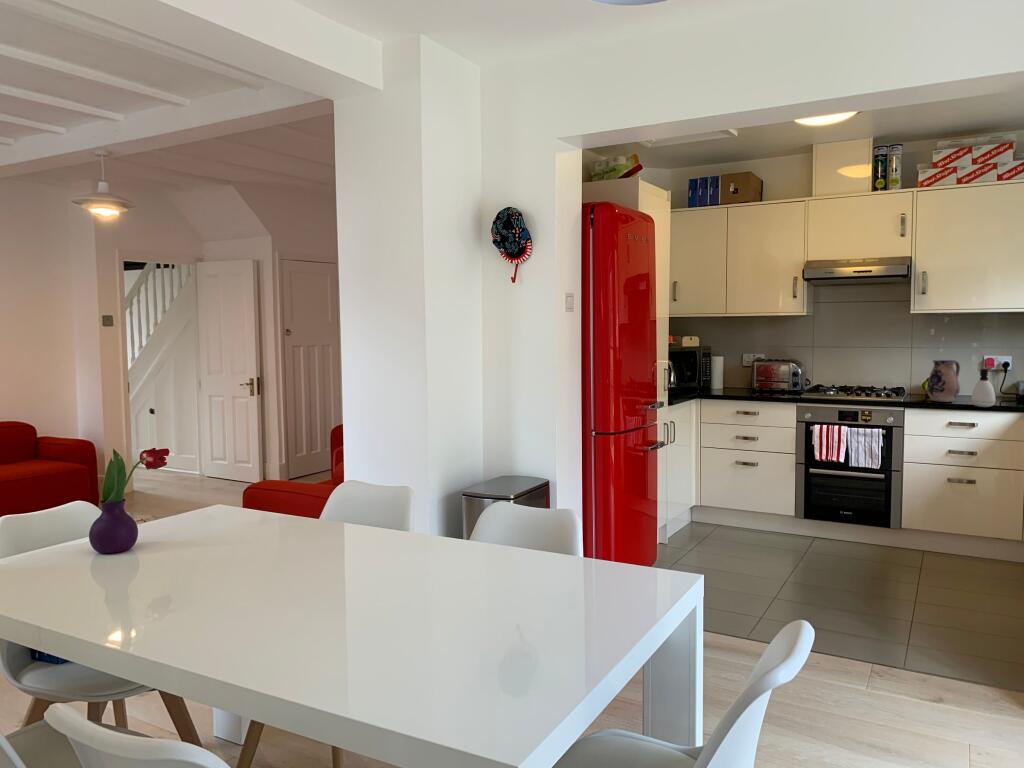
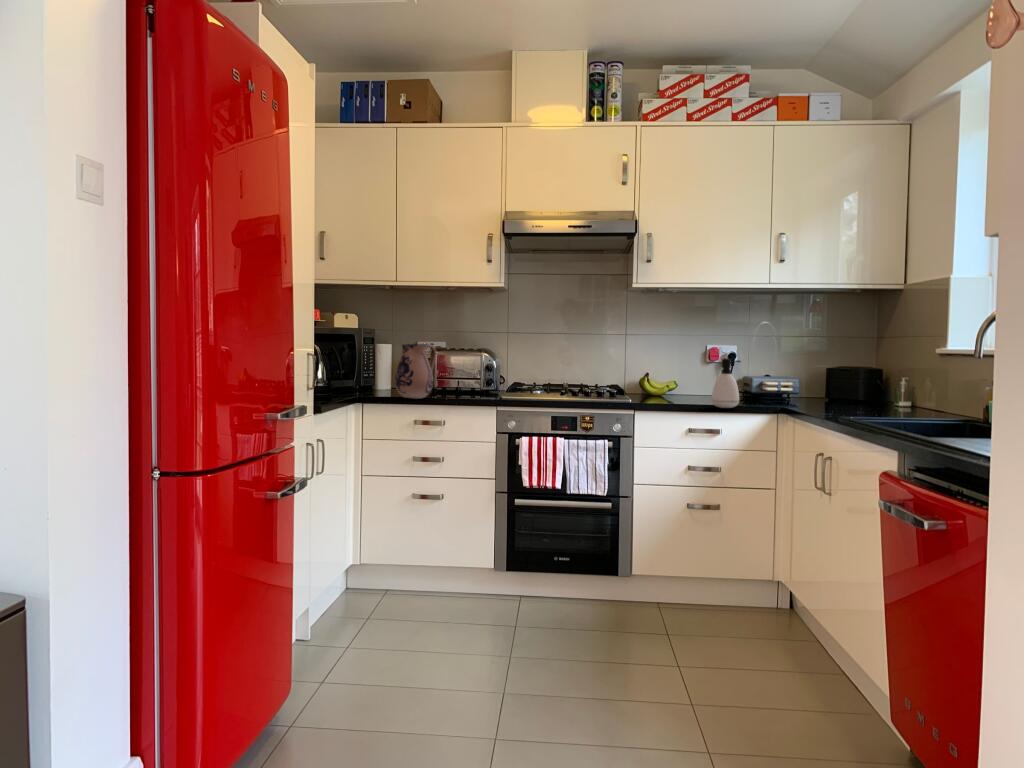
ceramic pitcher: present [927,360,960,402] -> present [395,344,436,399]

